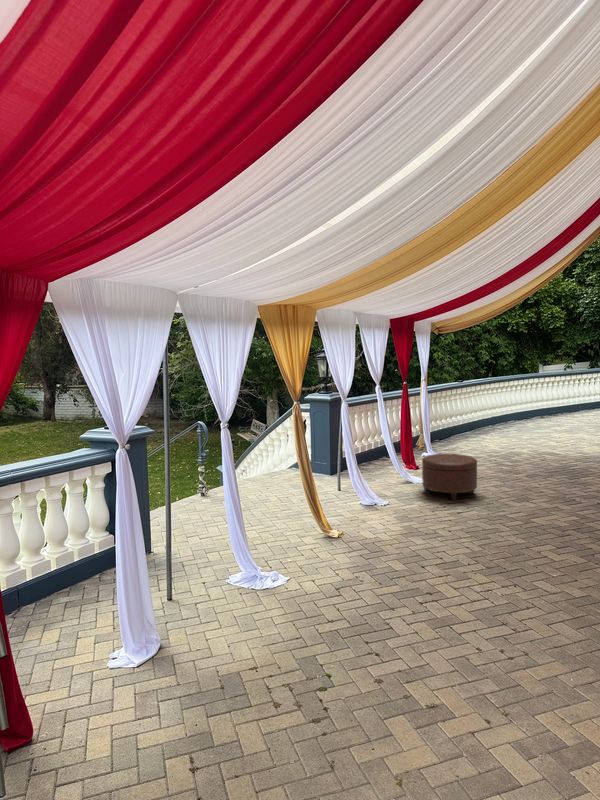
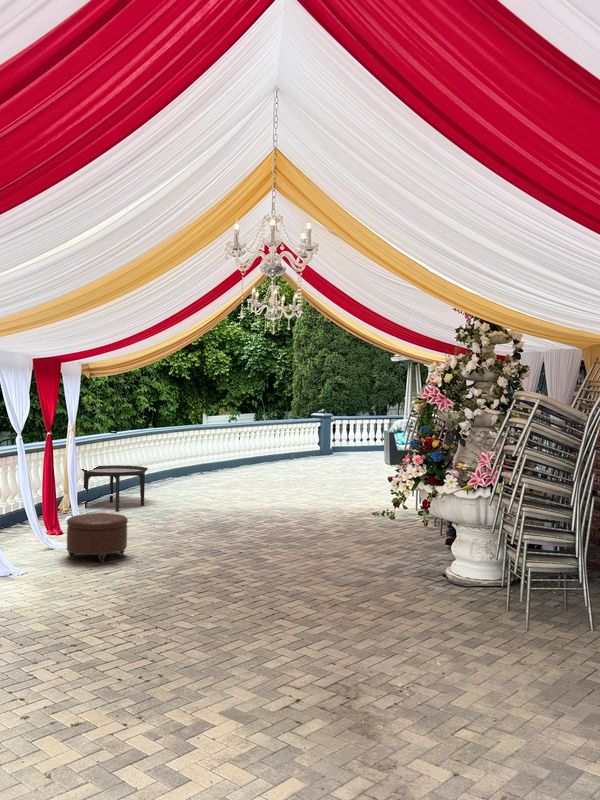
round table: none [434,409,493,449] -> present [81,465,148,511]

